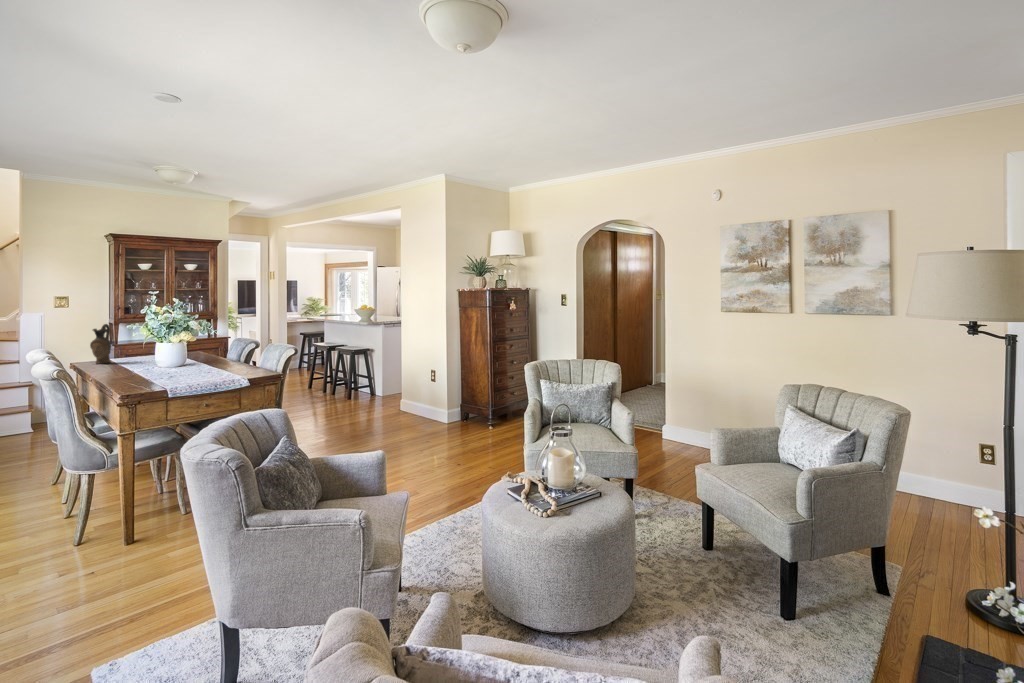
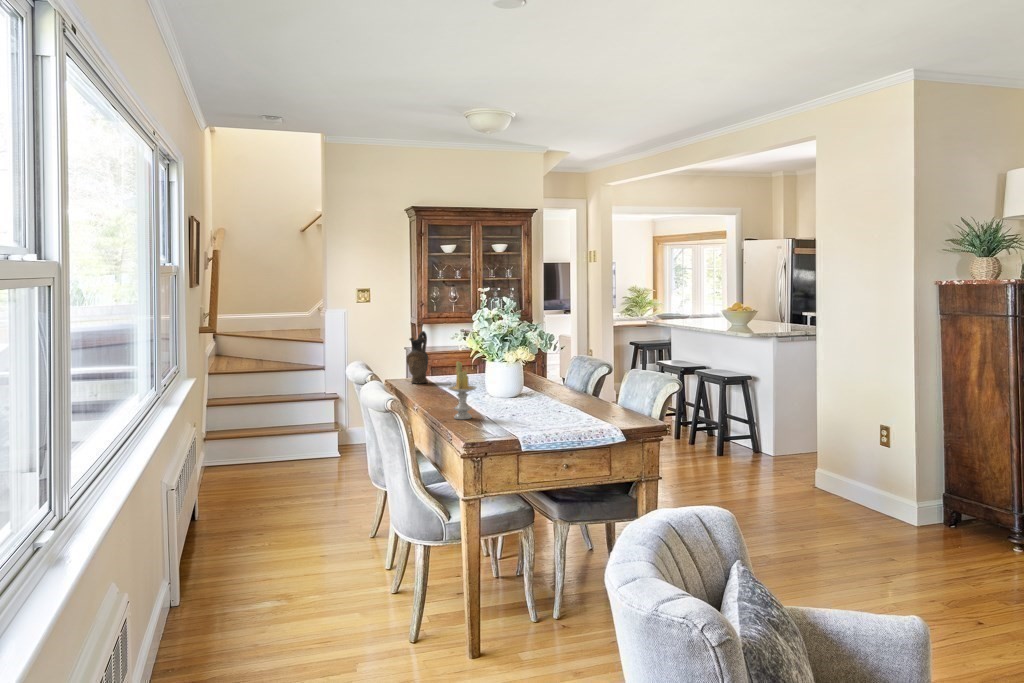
candle: none [113,340,139,382] -> present [448,361,477,419]

